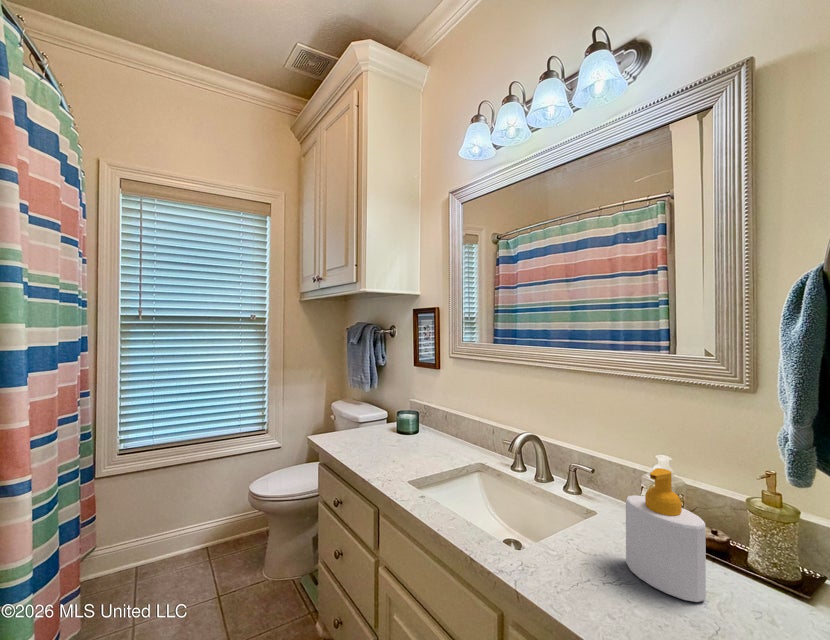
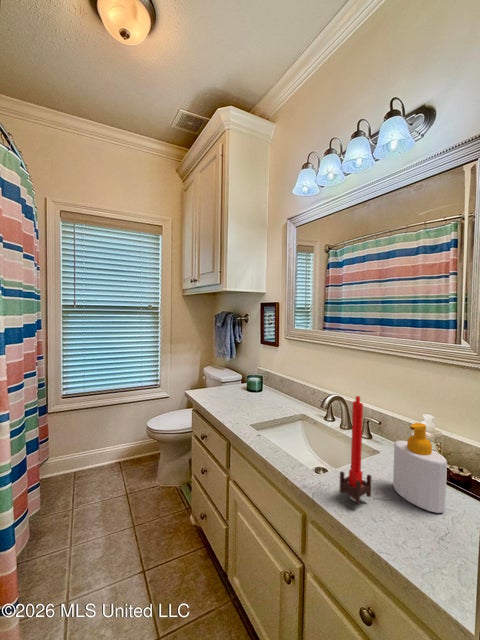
candle: none [554,433,601,599] -> present [340,396,371,504]

